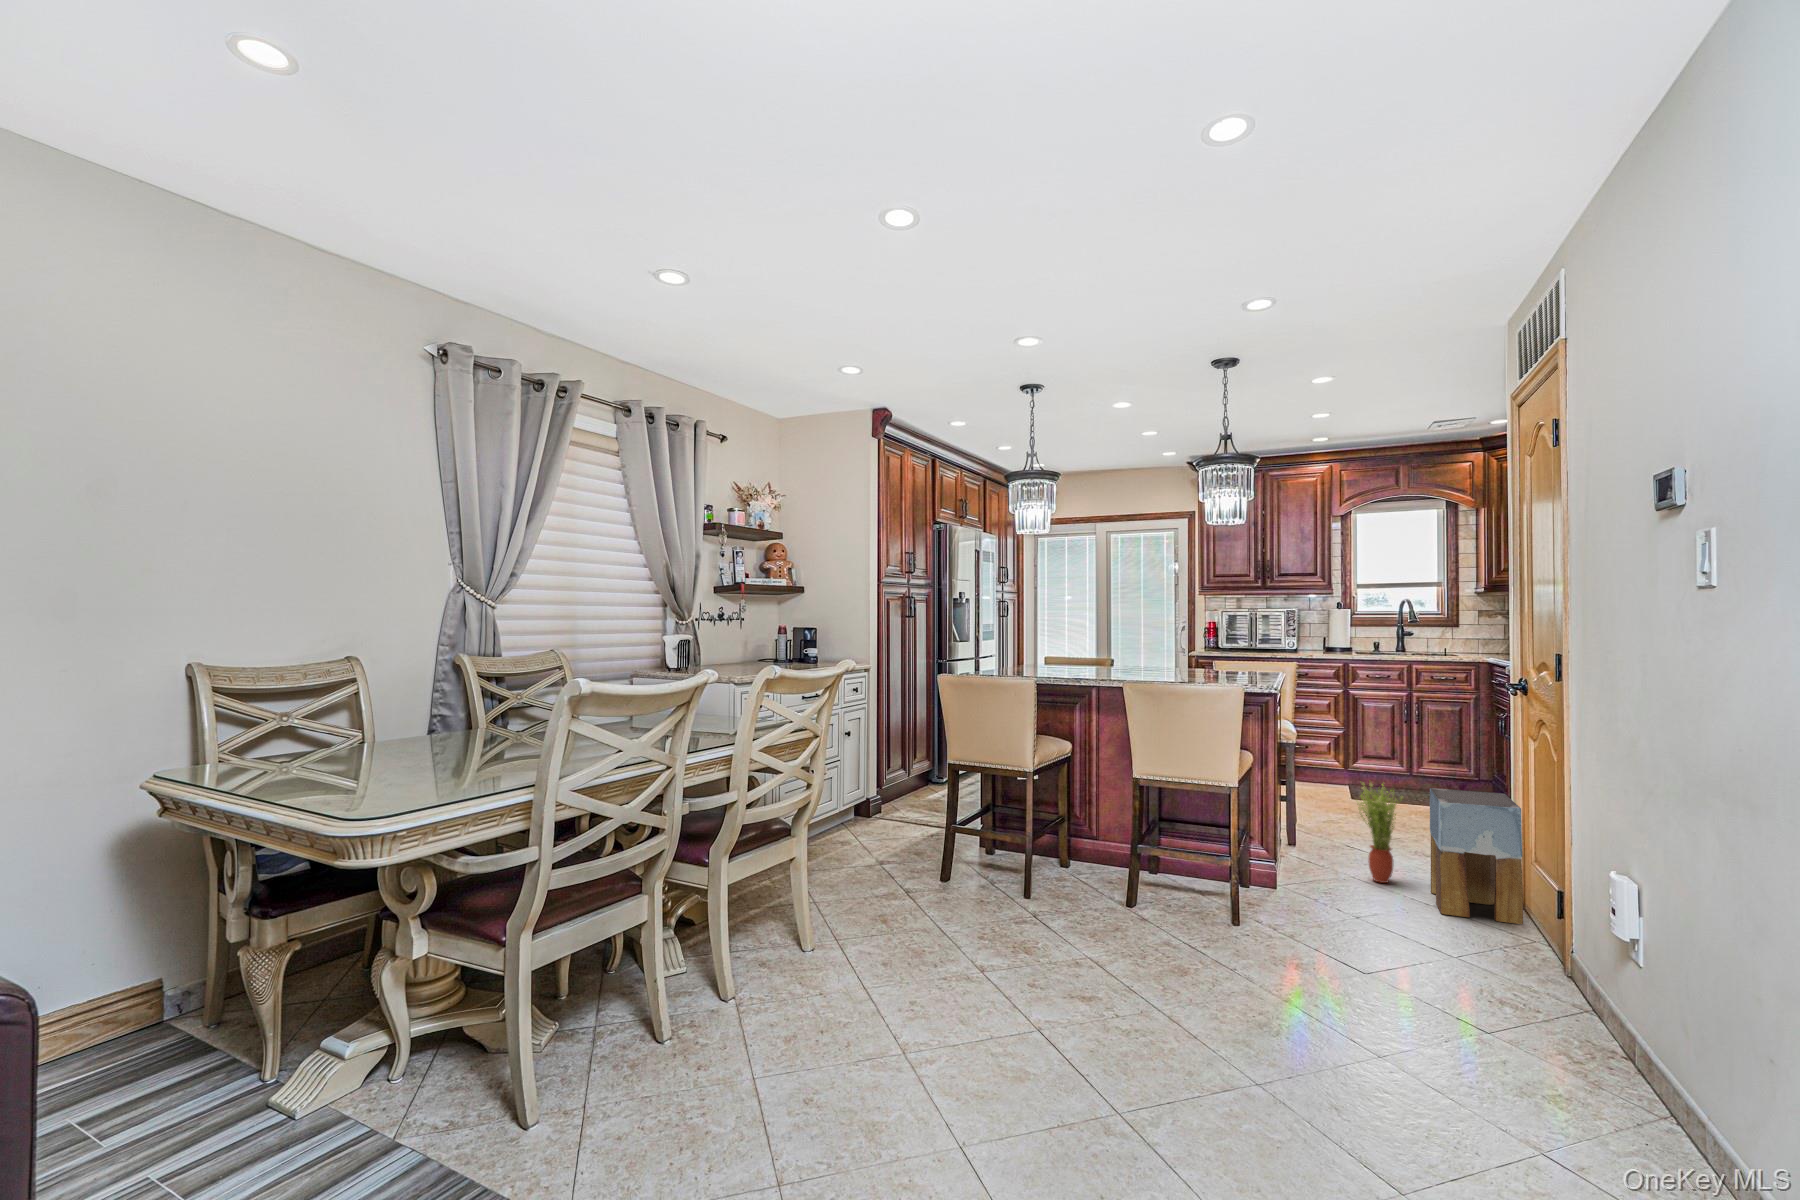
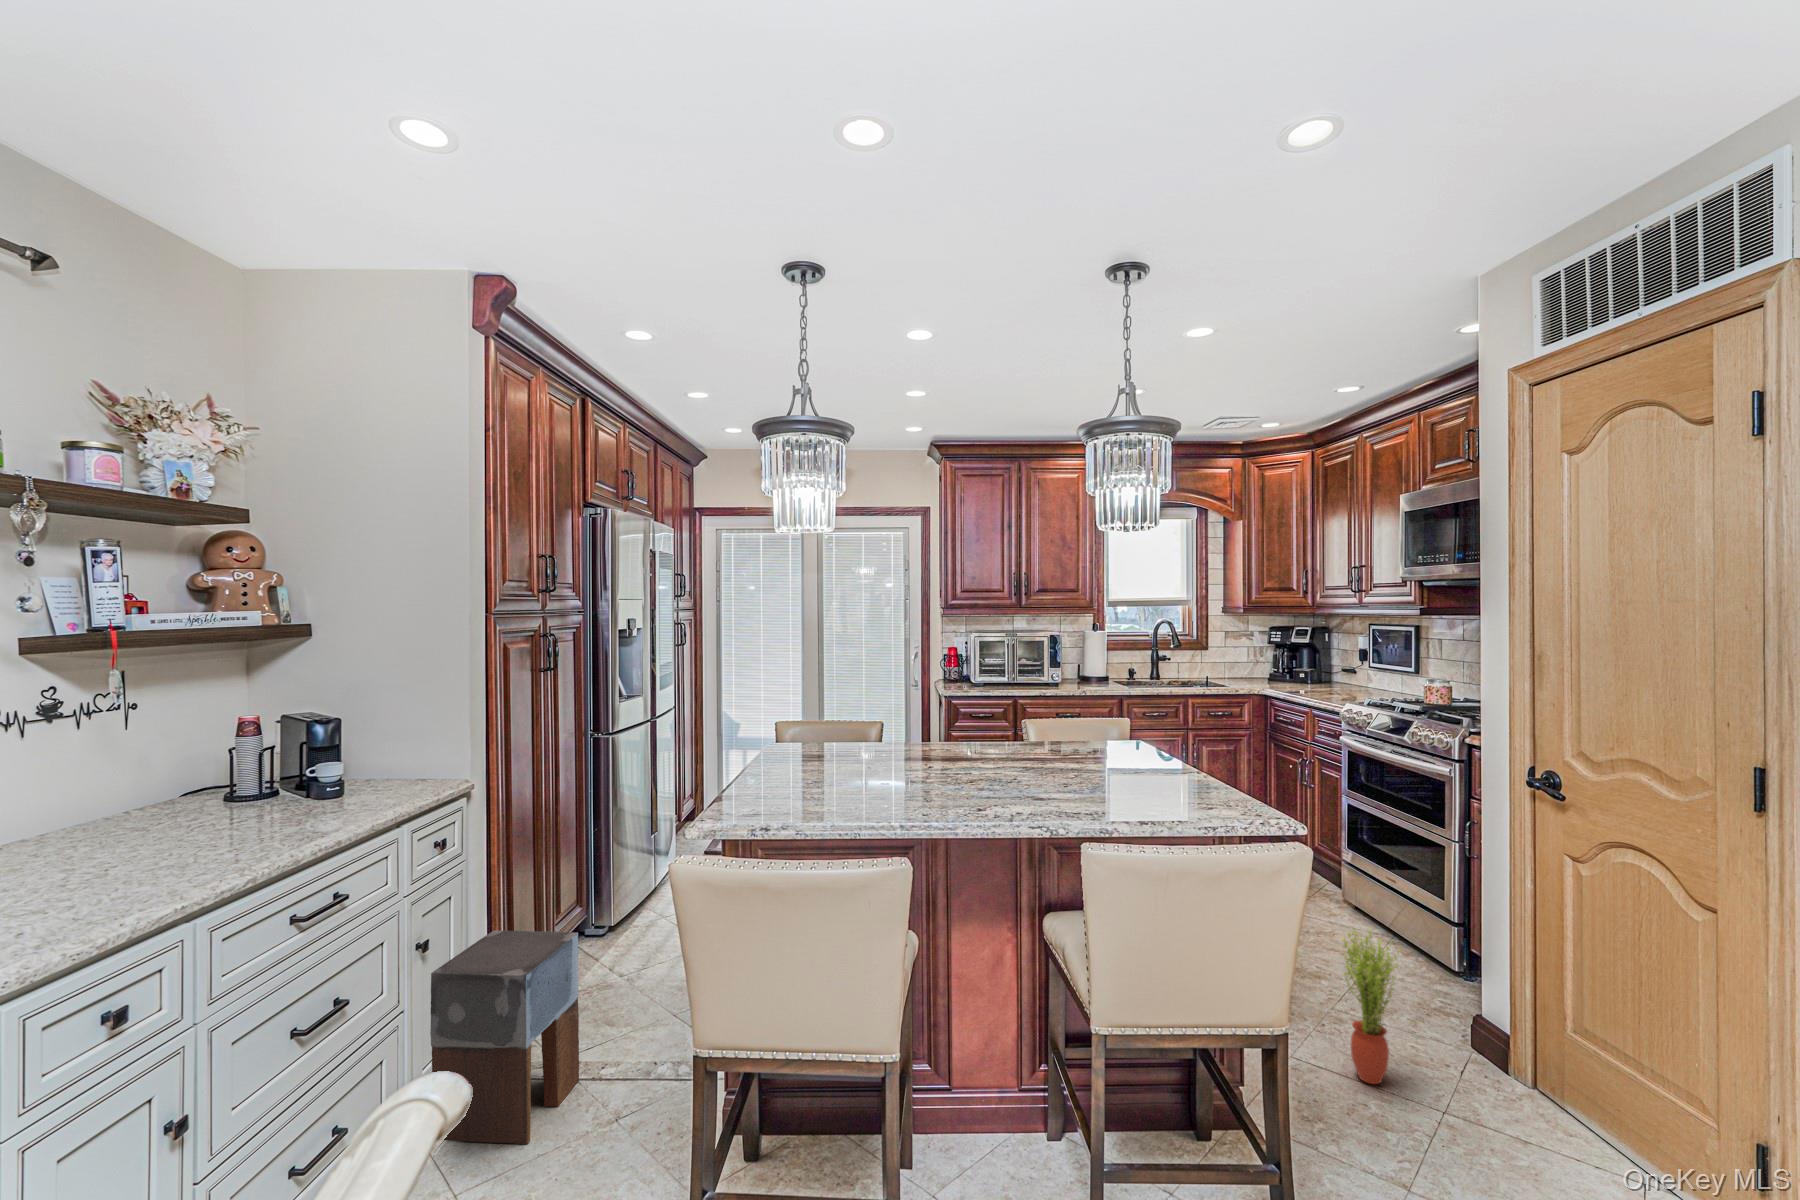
stool: present [1430,788,1523,924] -> present [430,930,579,1144]

